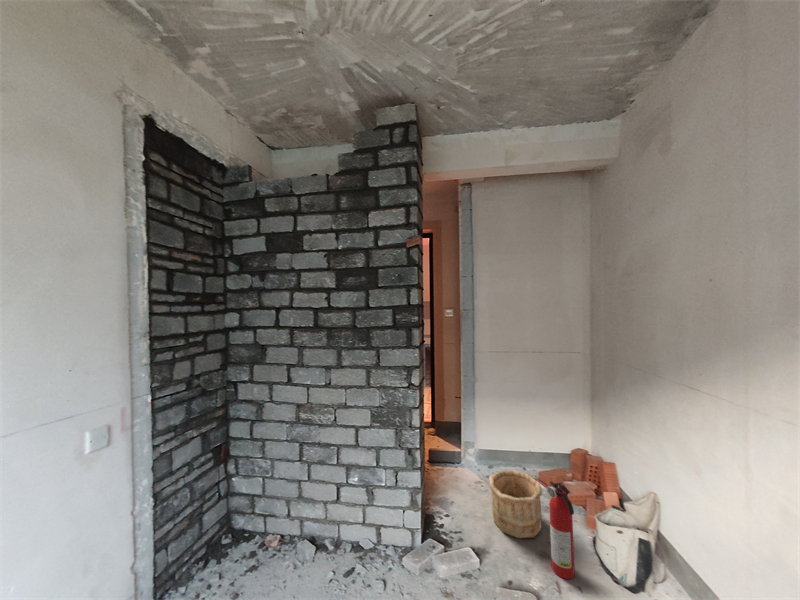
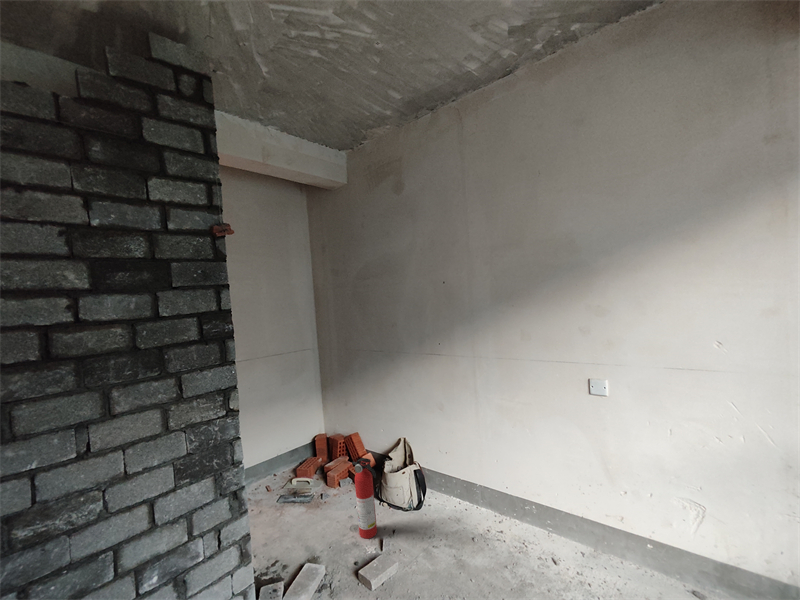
wooden bucket: present [489,470,542,538] -> none [285,474,338,541]

